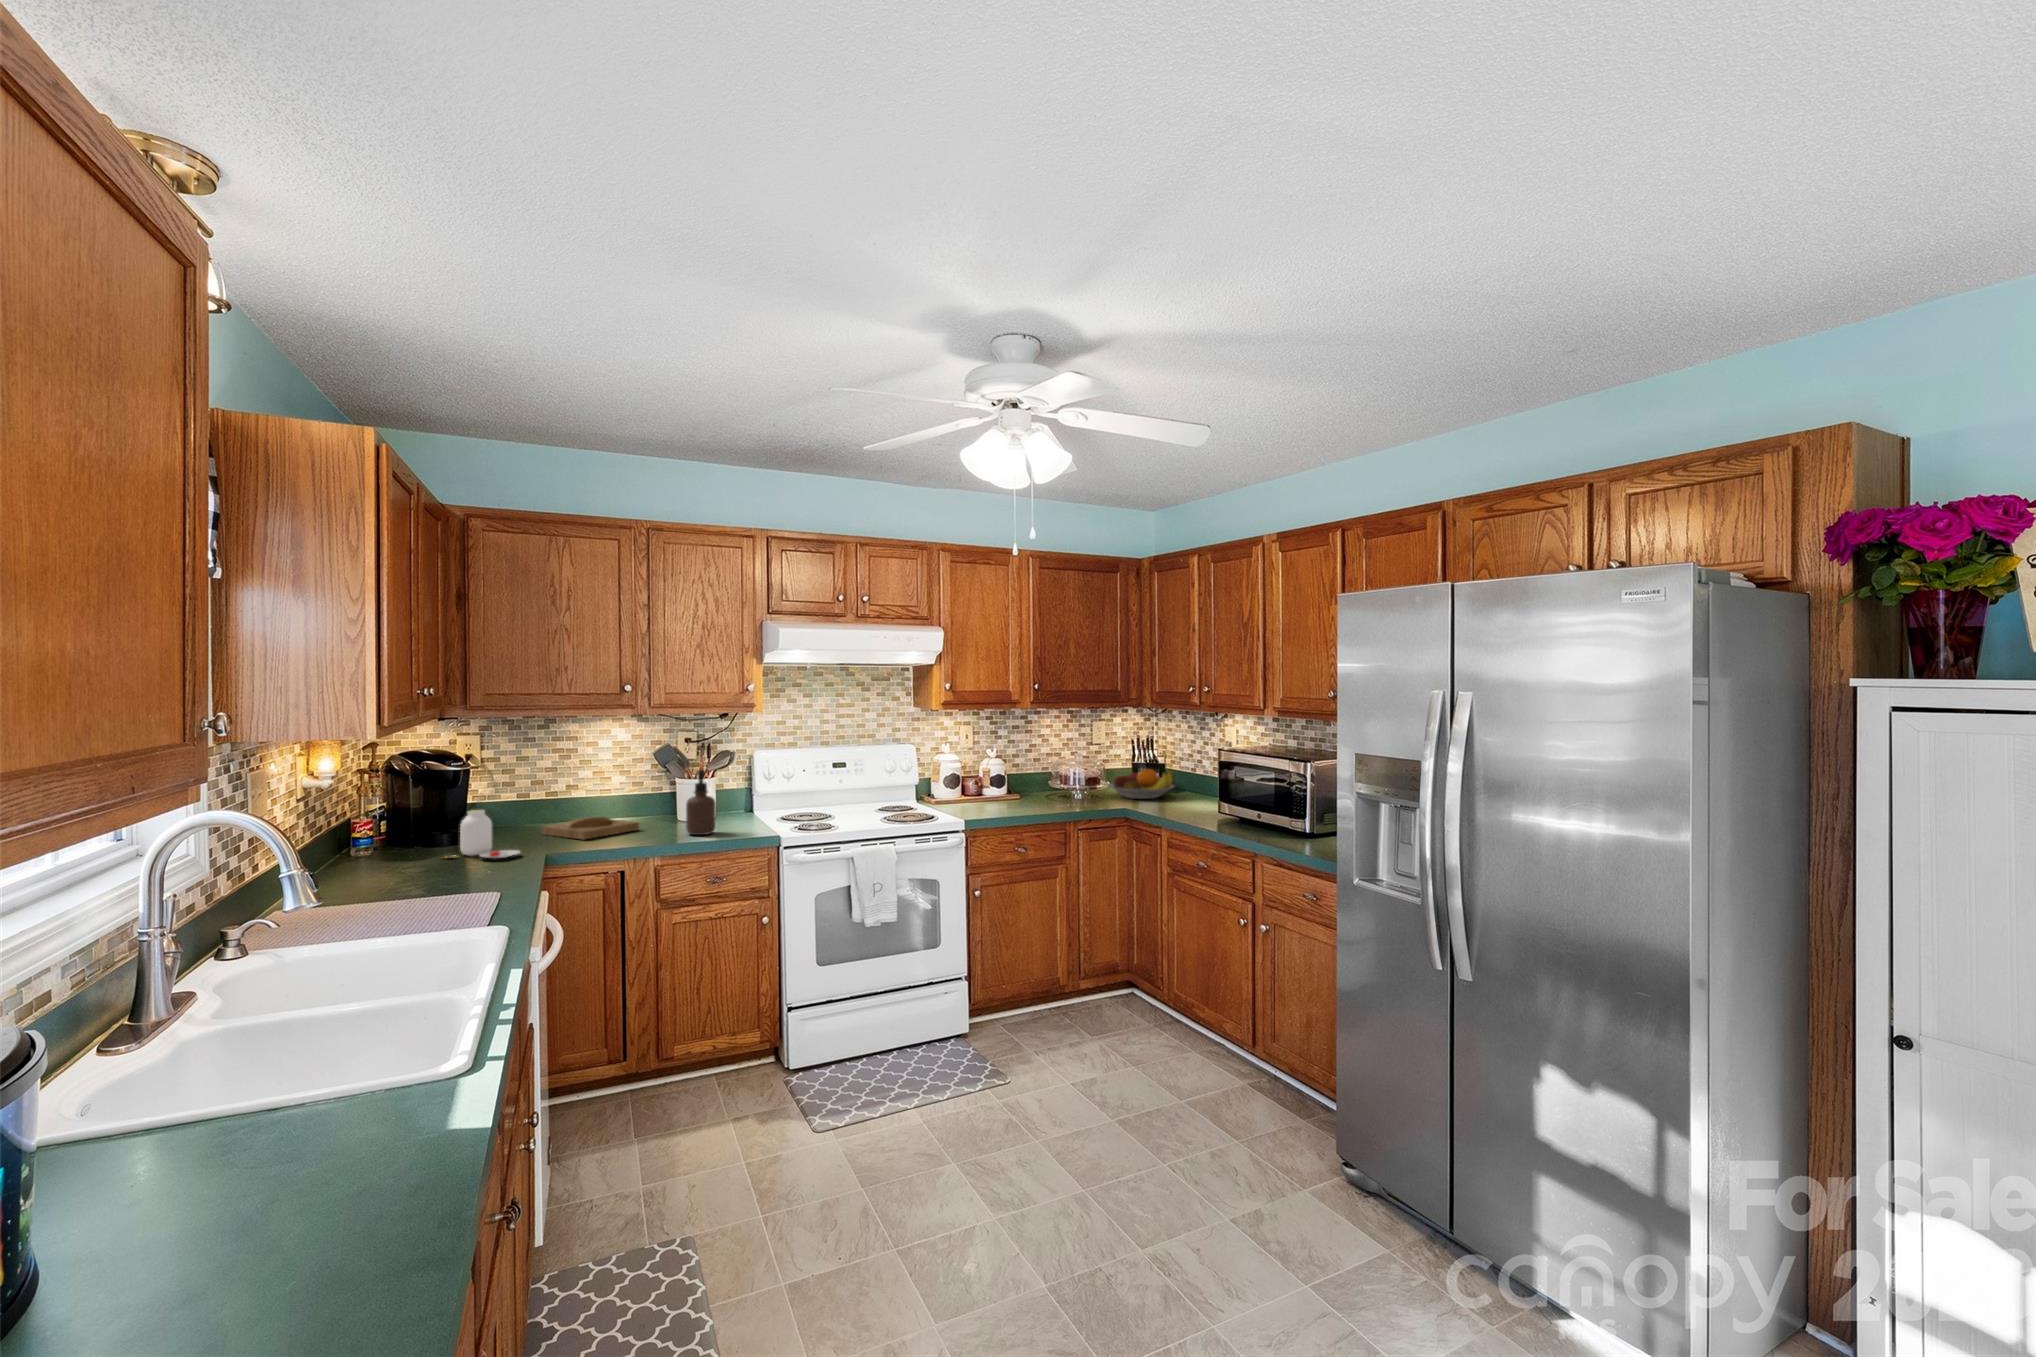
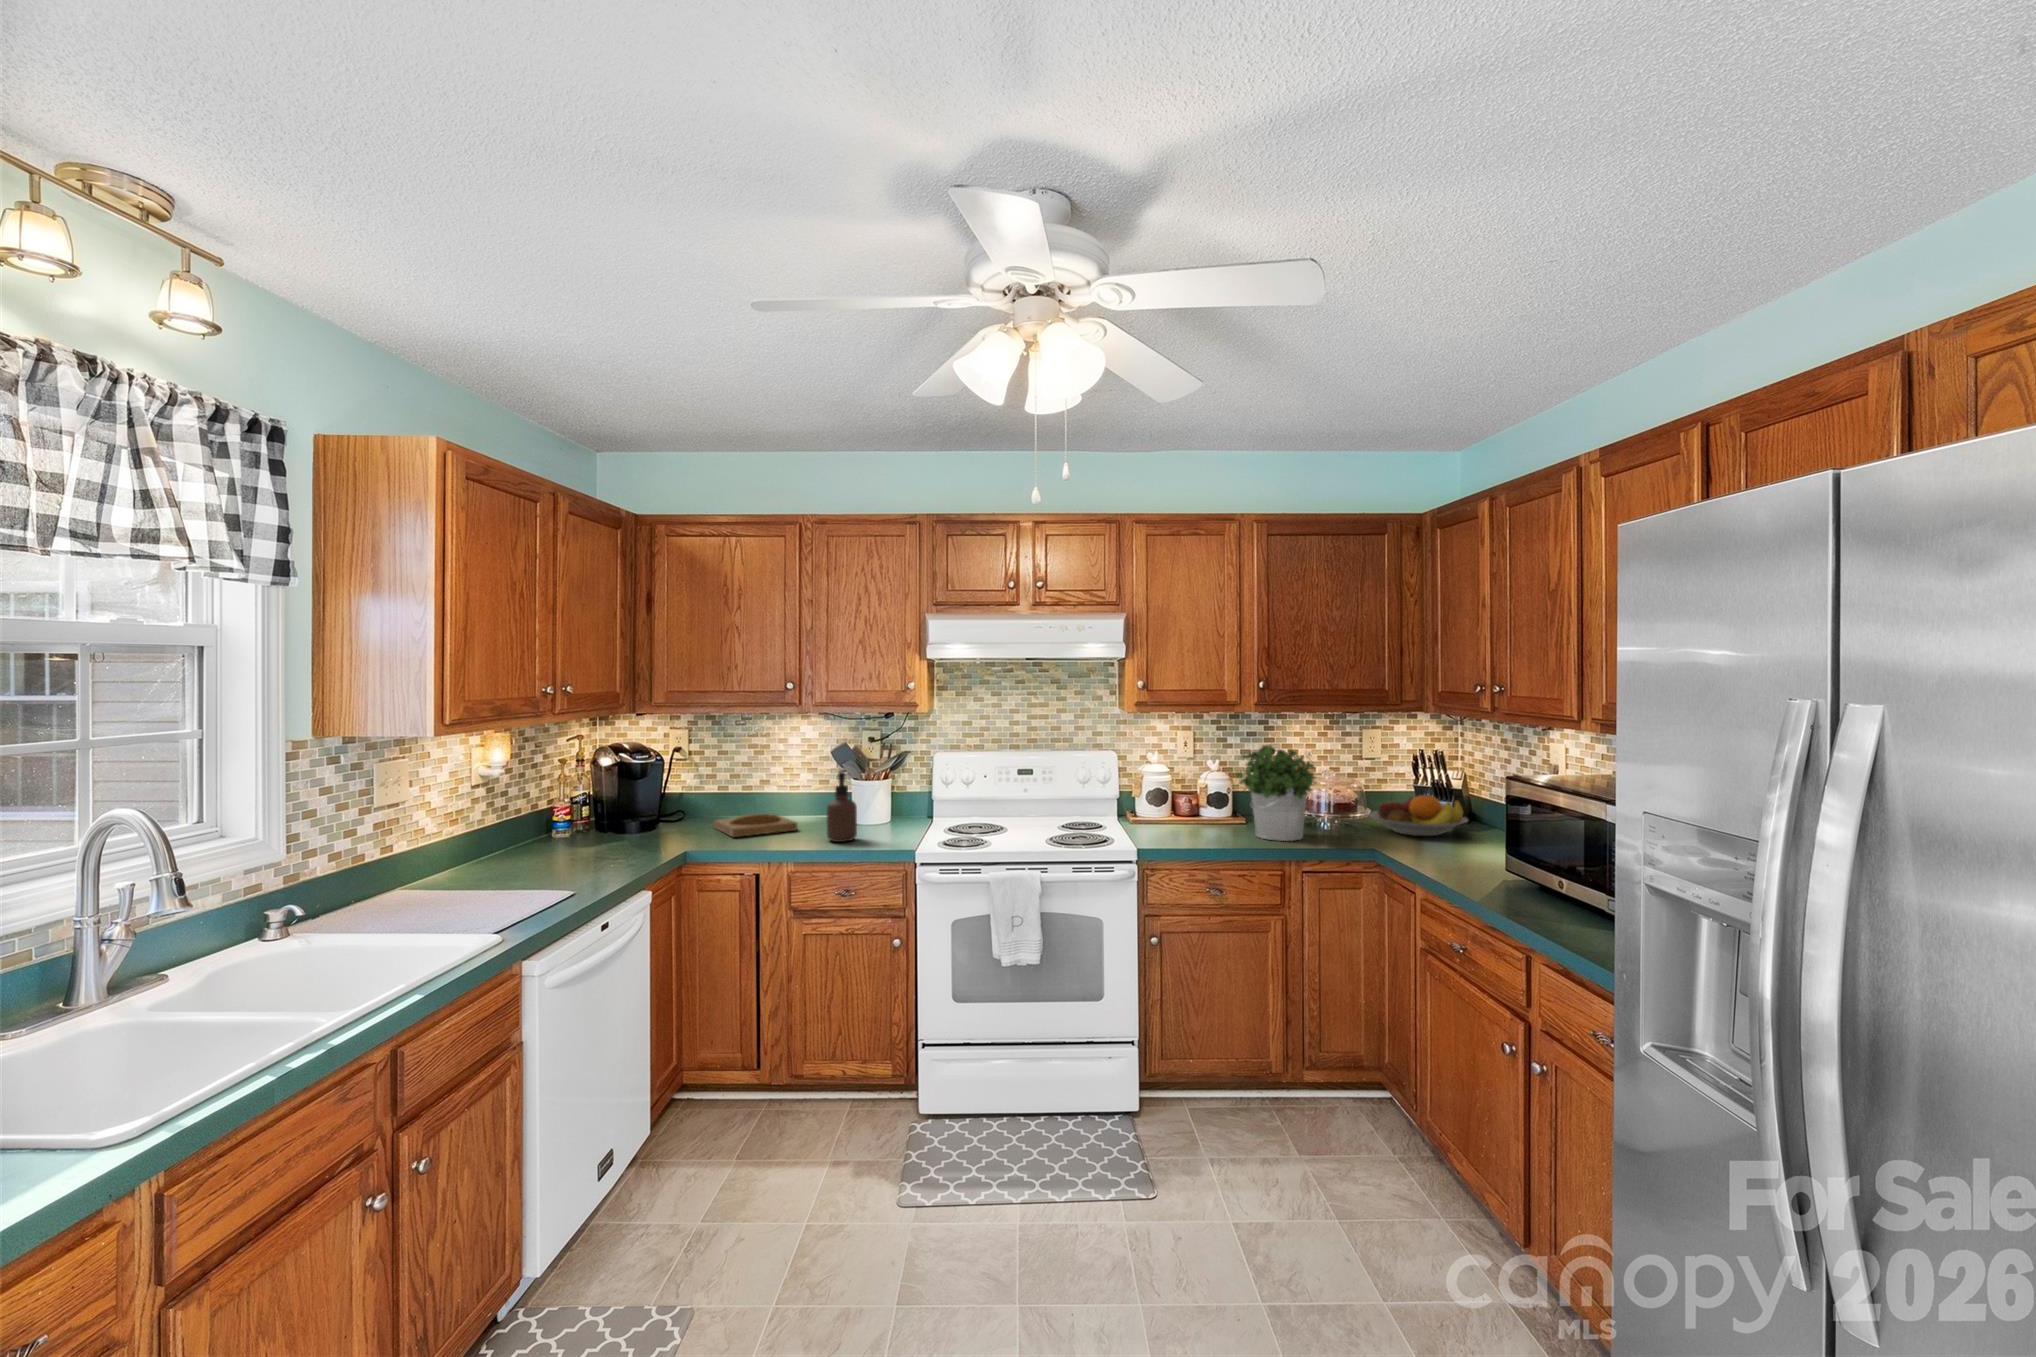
potted plant: none [1022,734,1082,808] -> present [1236,745,1315,841]
jar: present [447,810,520,858] -> none [594,802,655,851]

